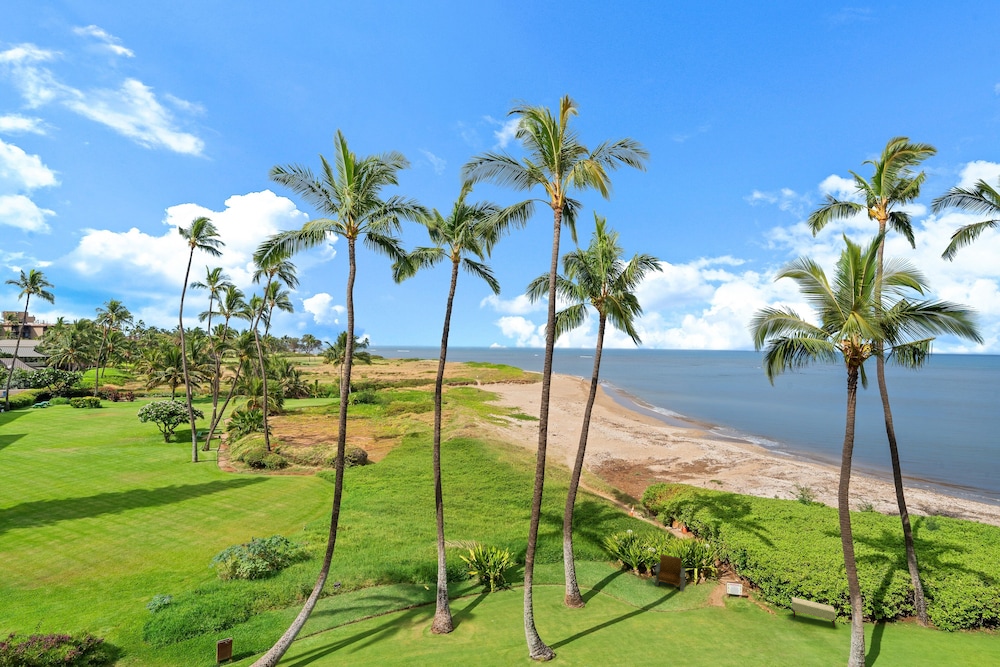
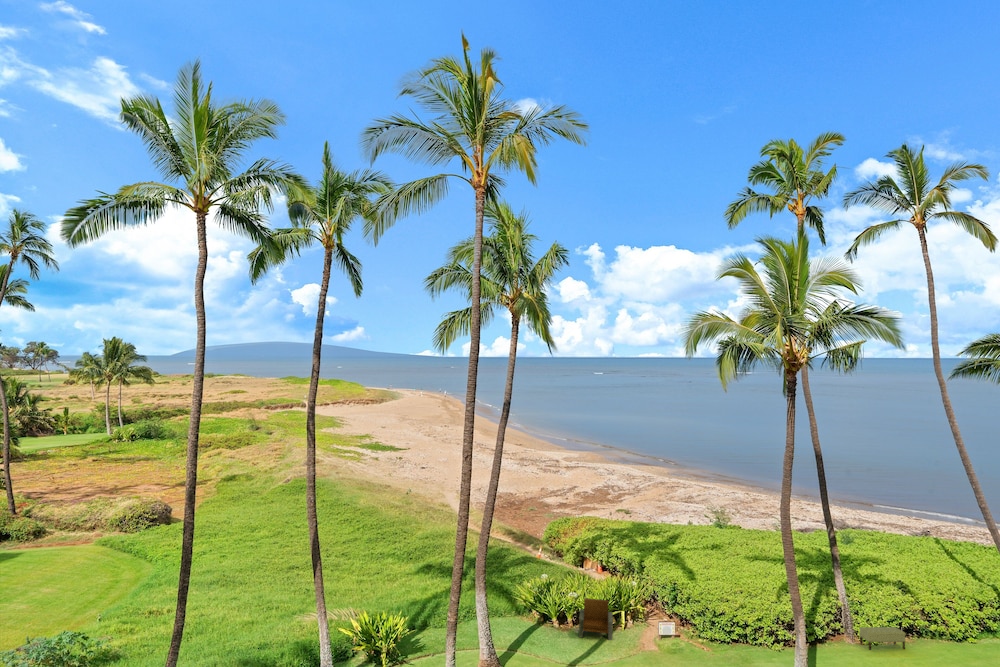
bench: present [792,597,835,627] -> present [860,627,905,650]

